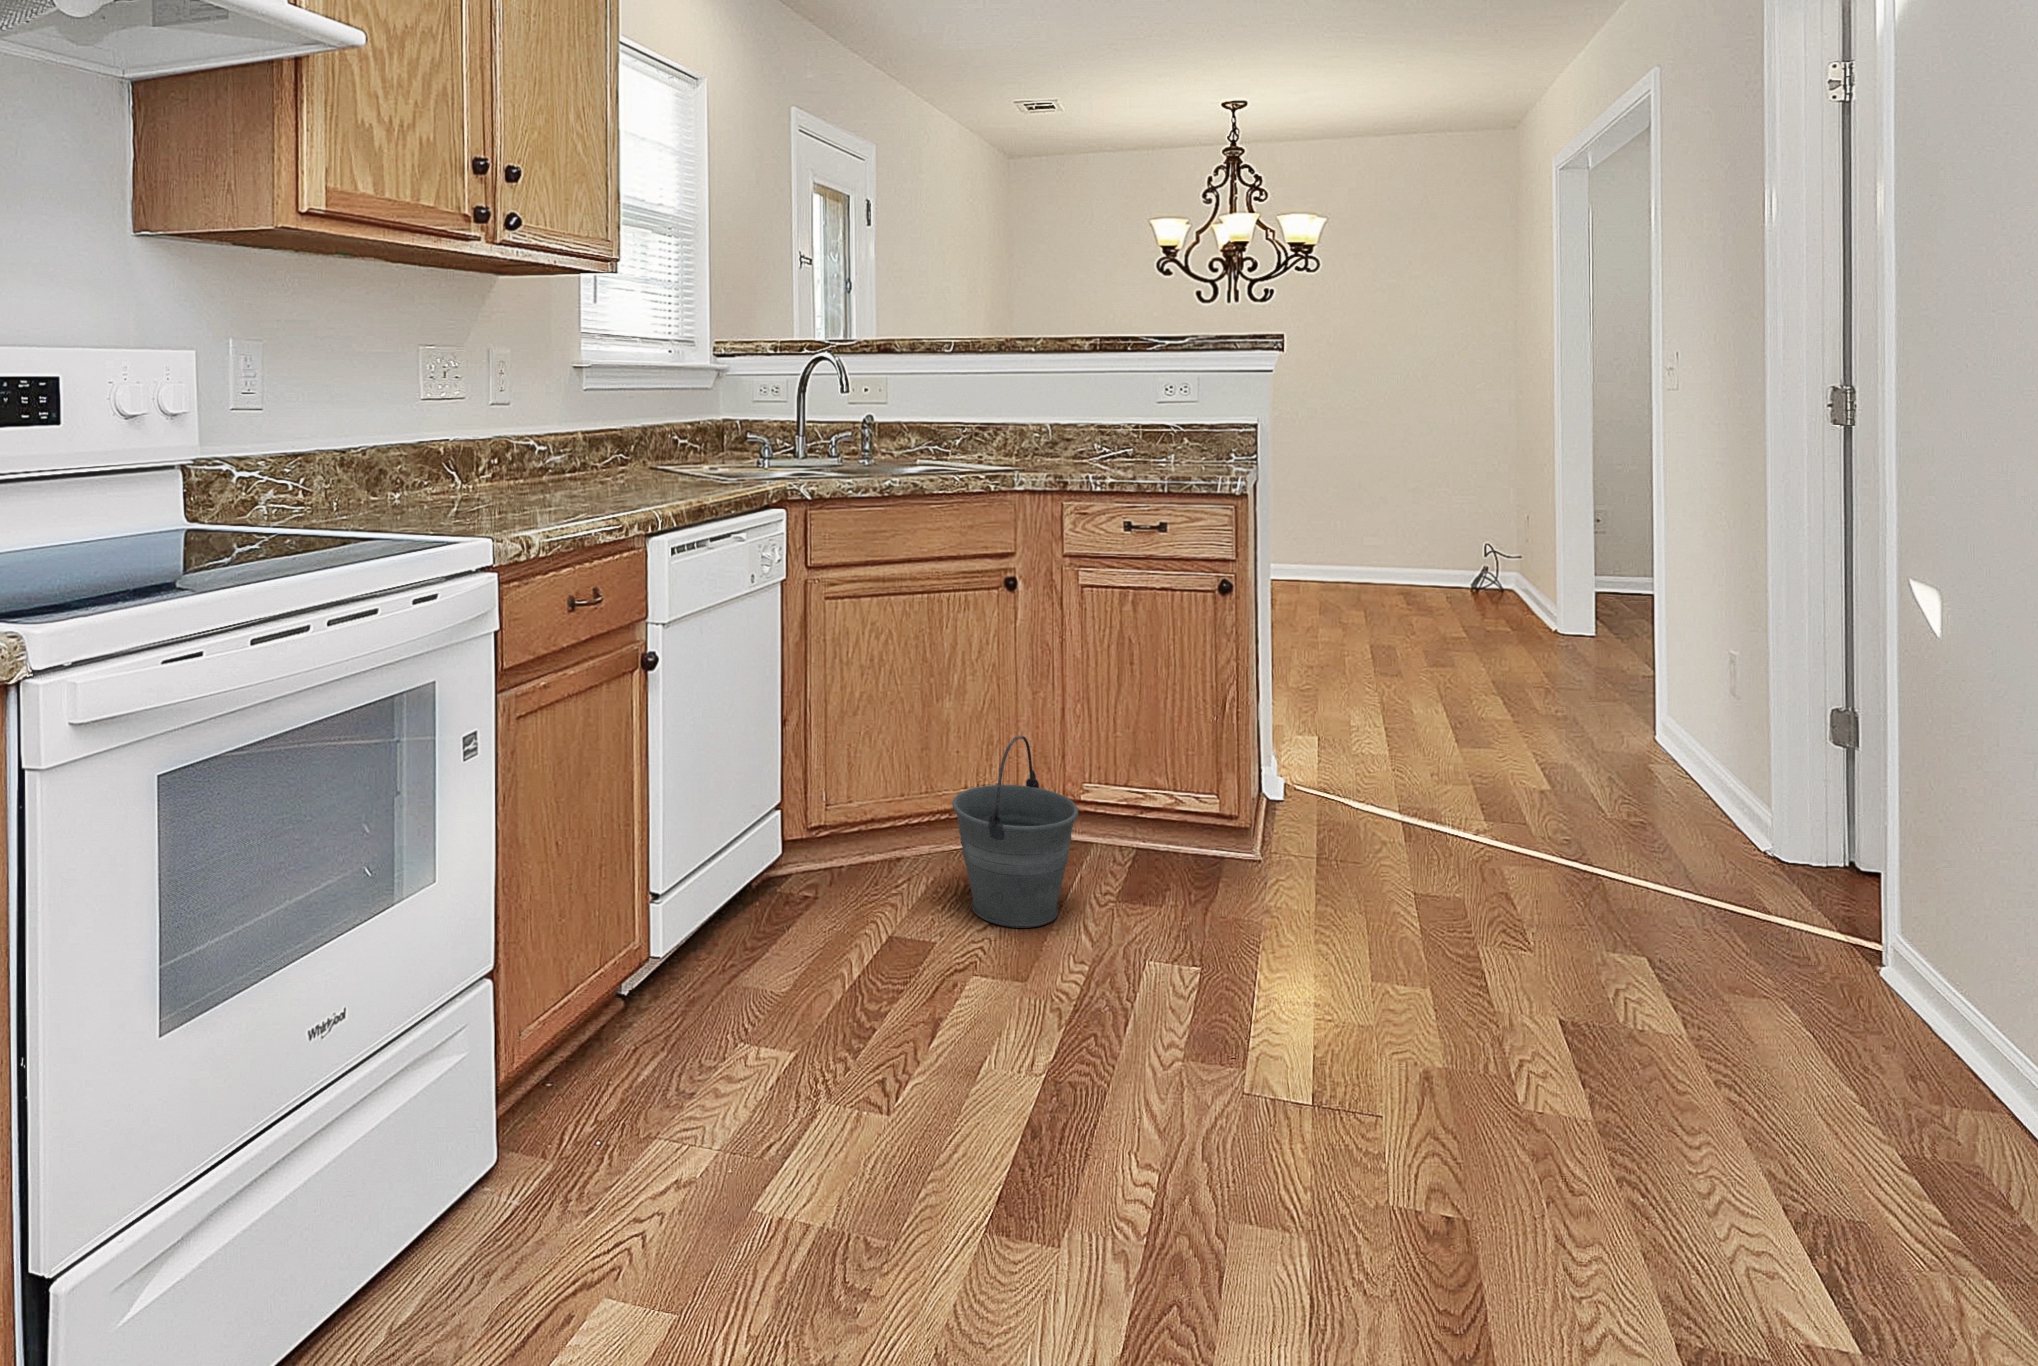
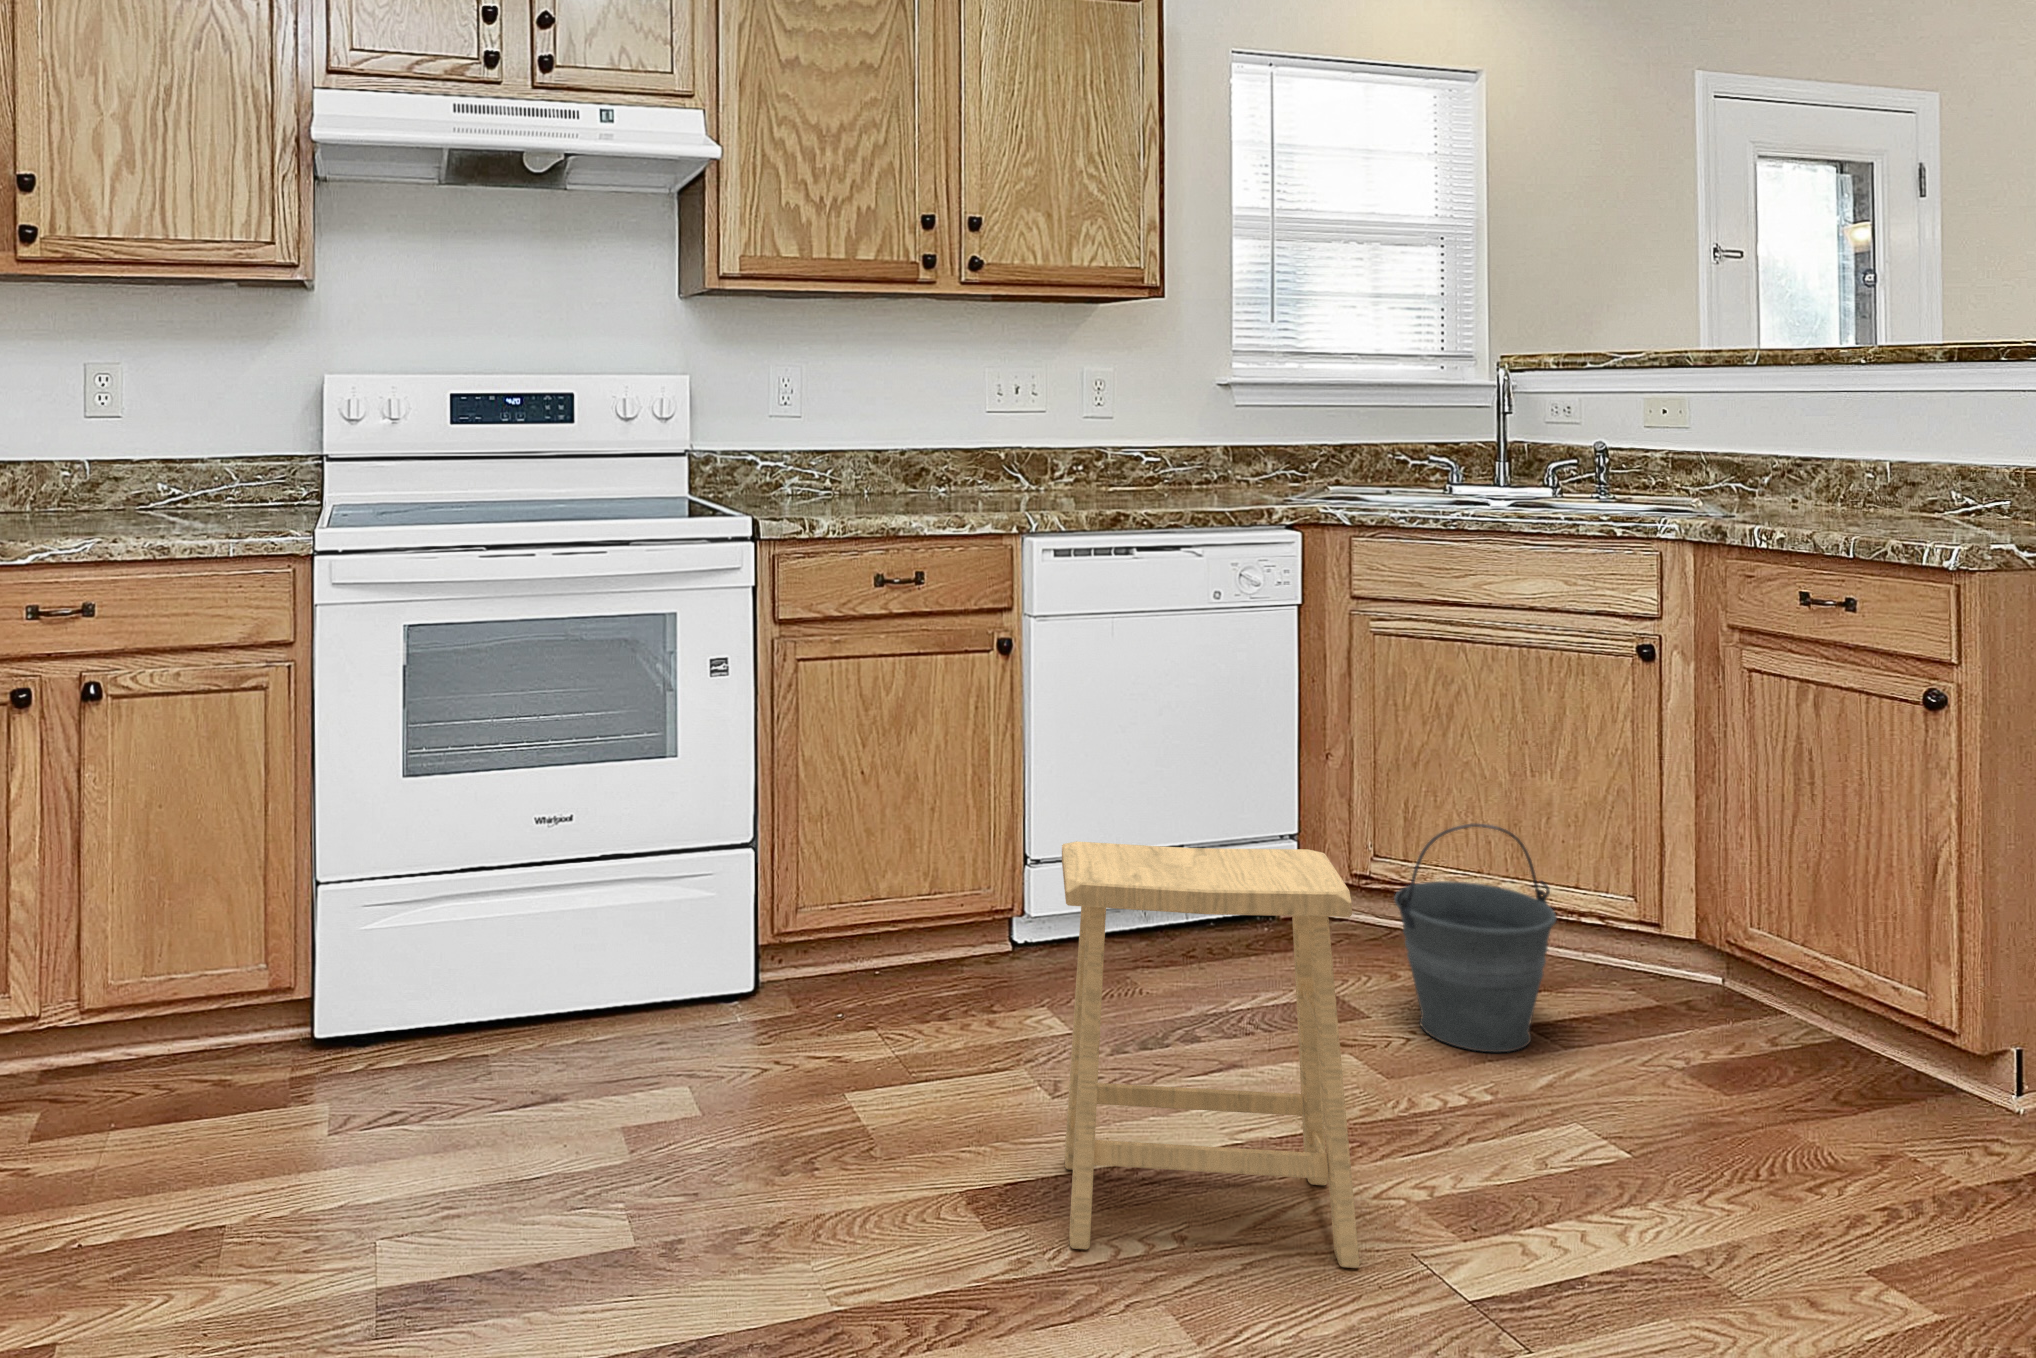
footstool: none [1056,793,1333,1279] -> present [1062,841,1359,1268]

